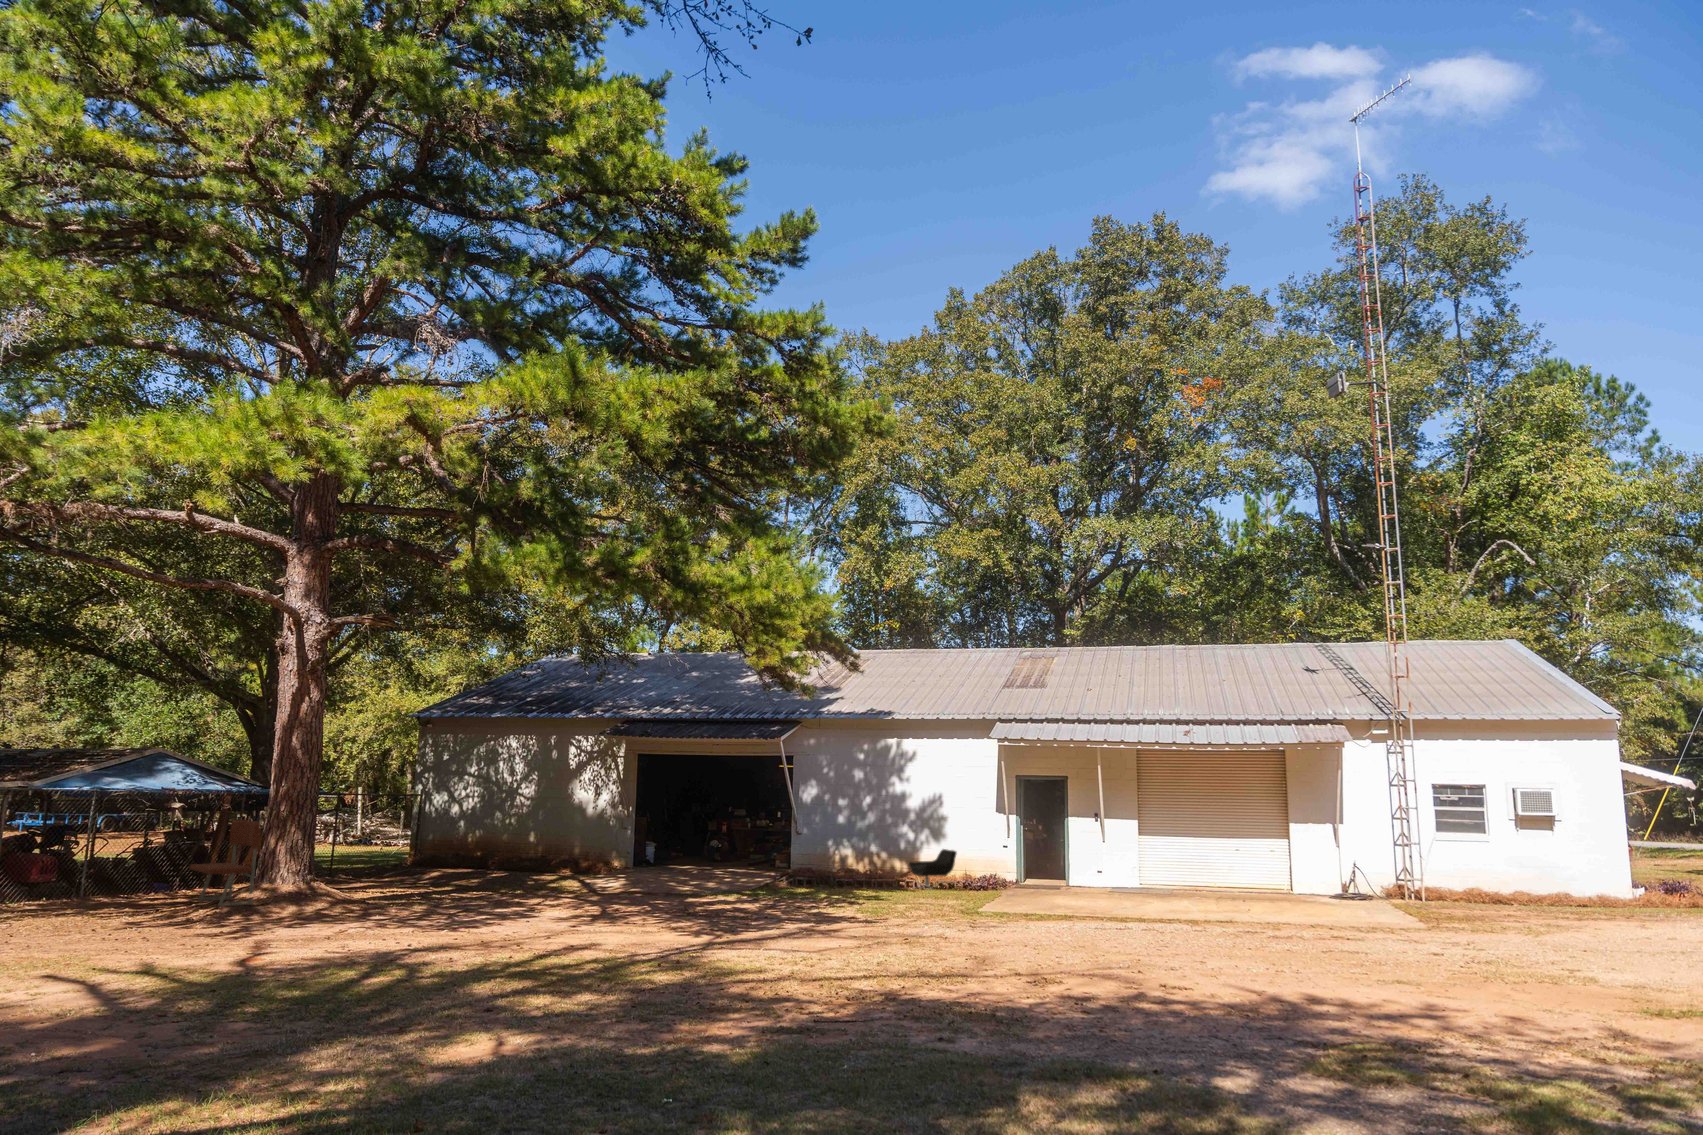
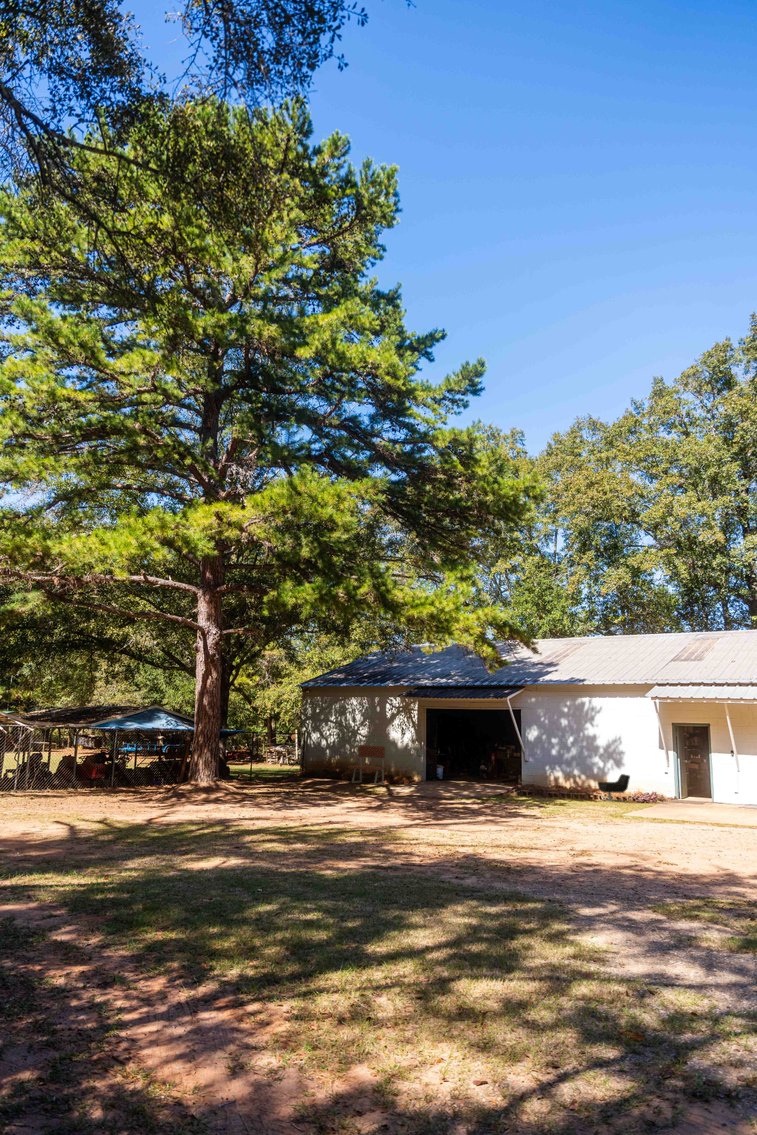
bench: present [190,820,261,907] -> present [348,745,385,785]

